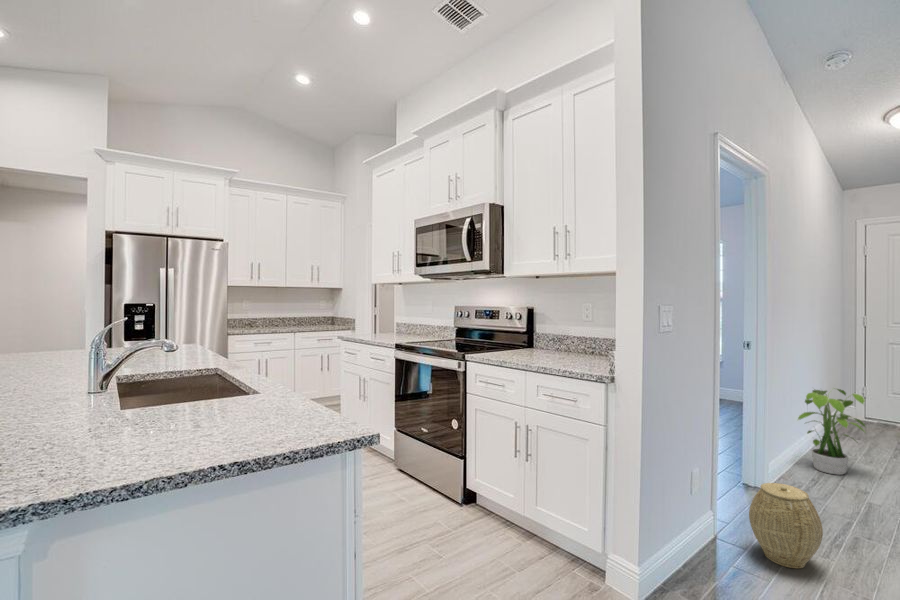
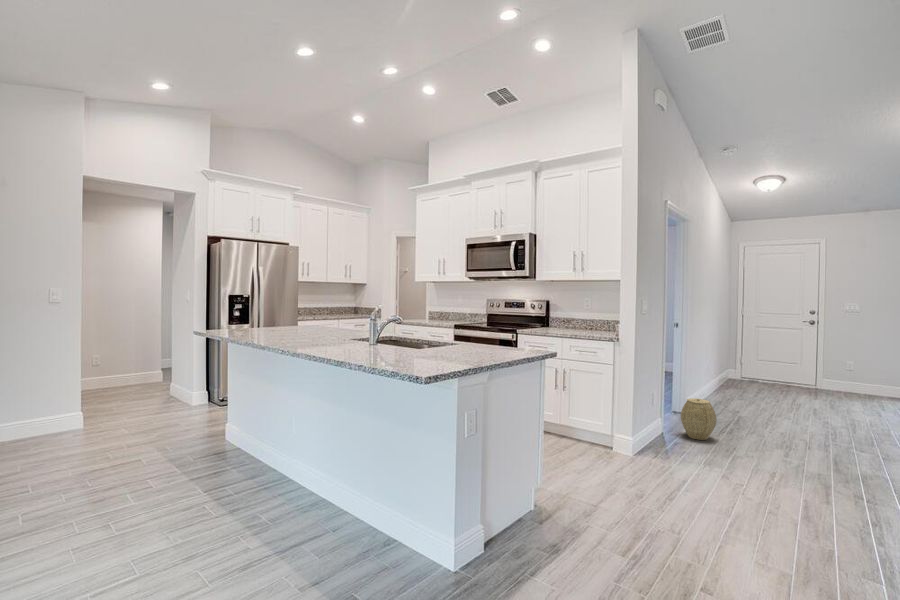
potted plant: present [797,389,865,475] -> none [701,353,739,405]

